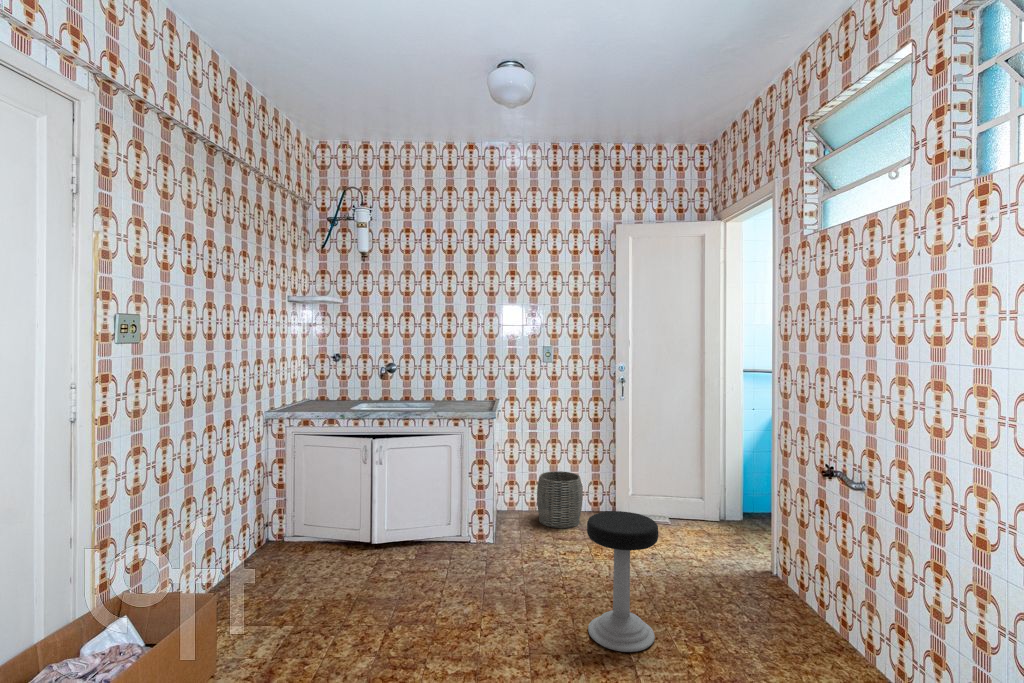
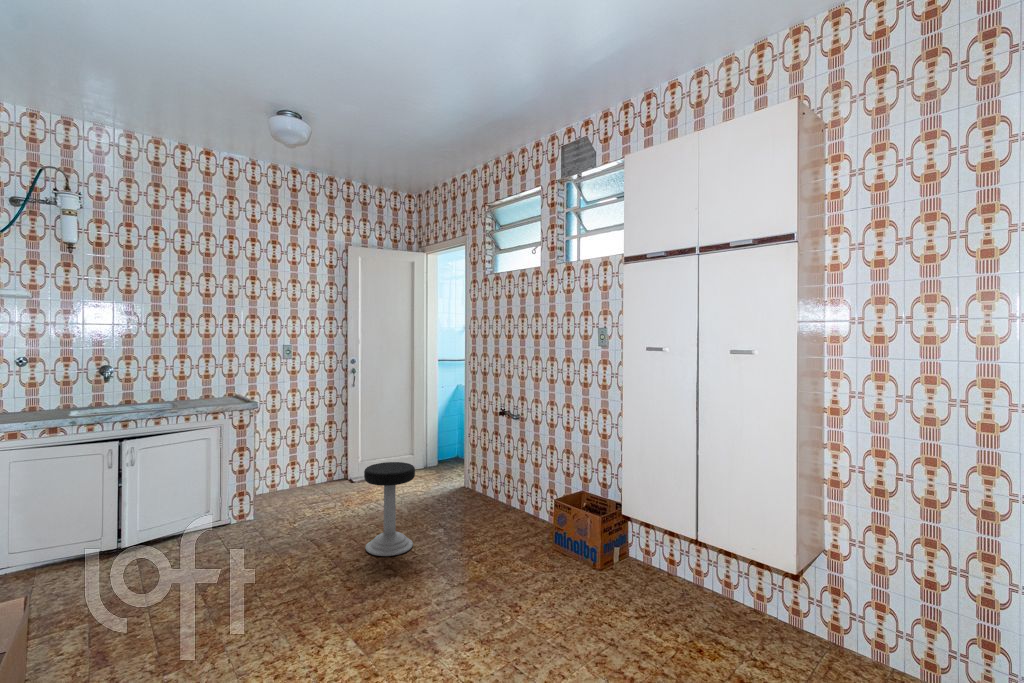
woven basket: present [537,471,582,528] -> none [283,451,324,498]

